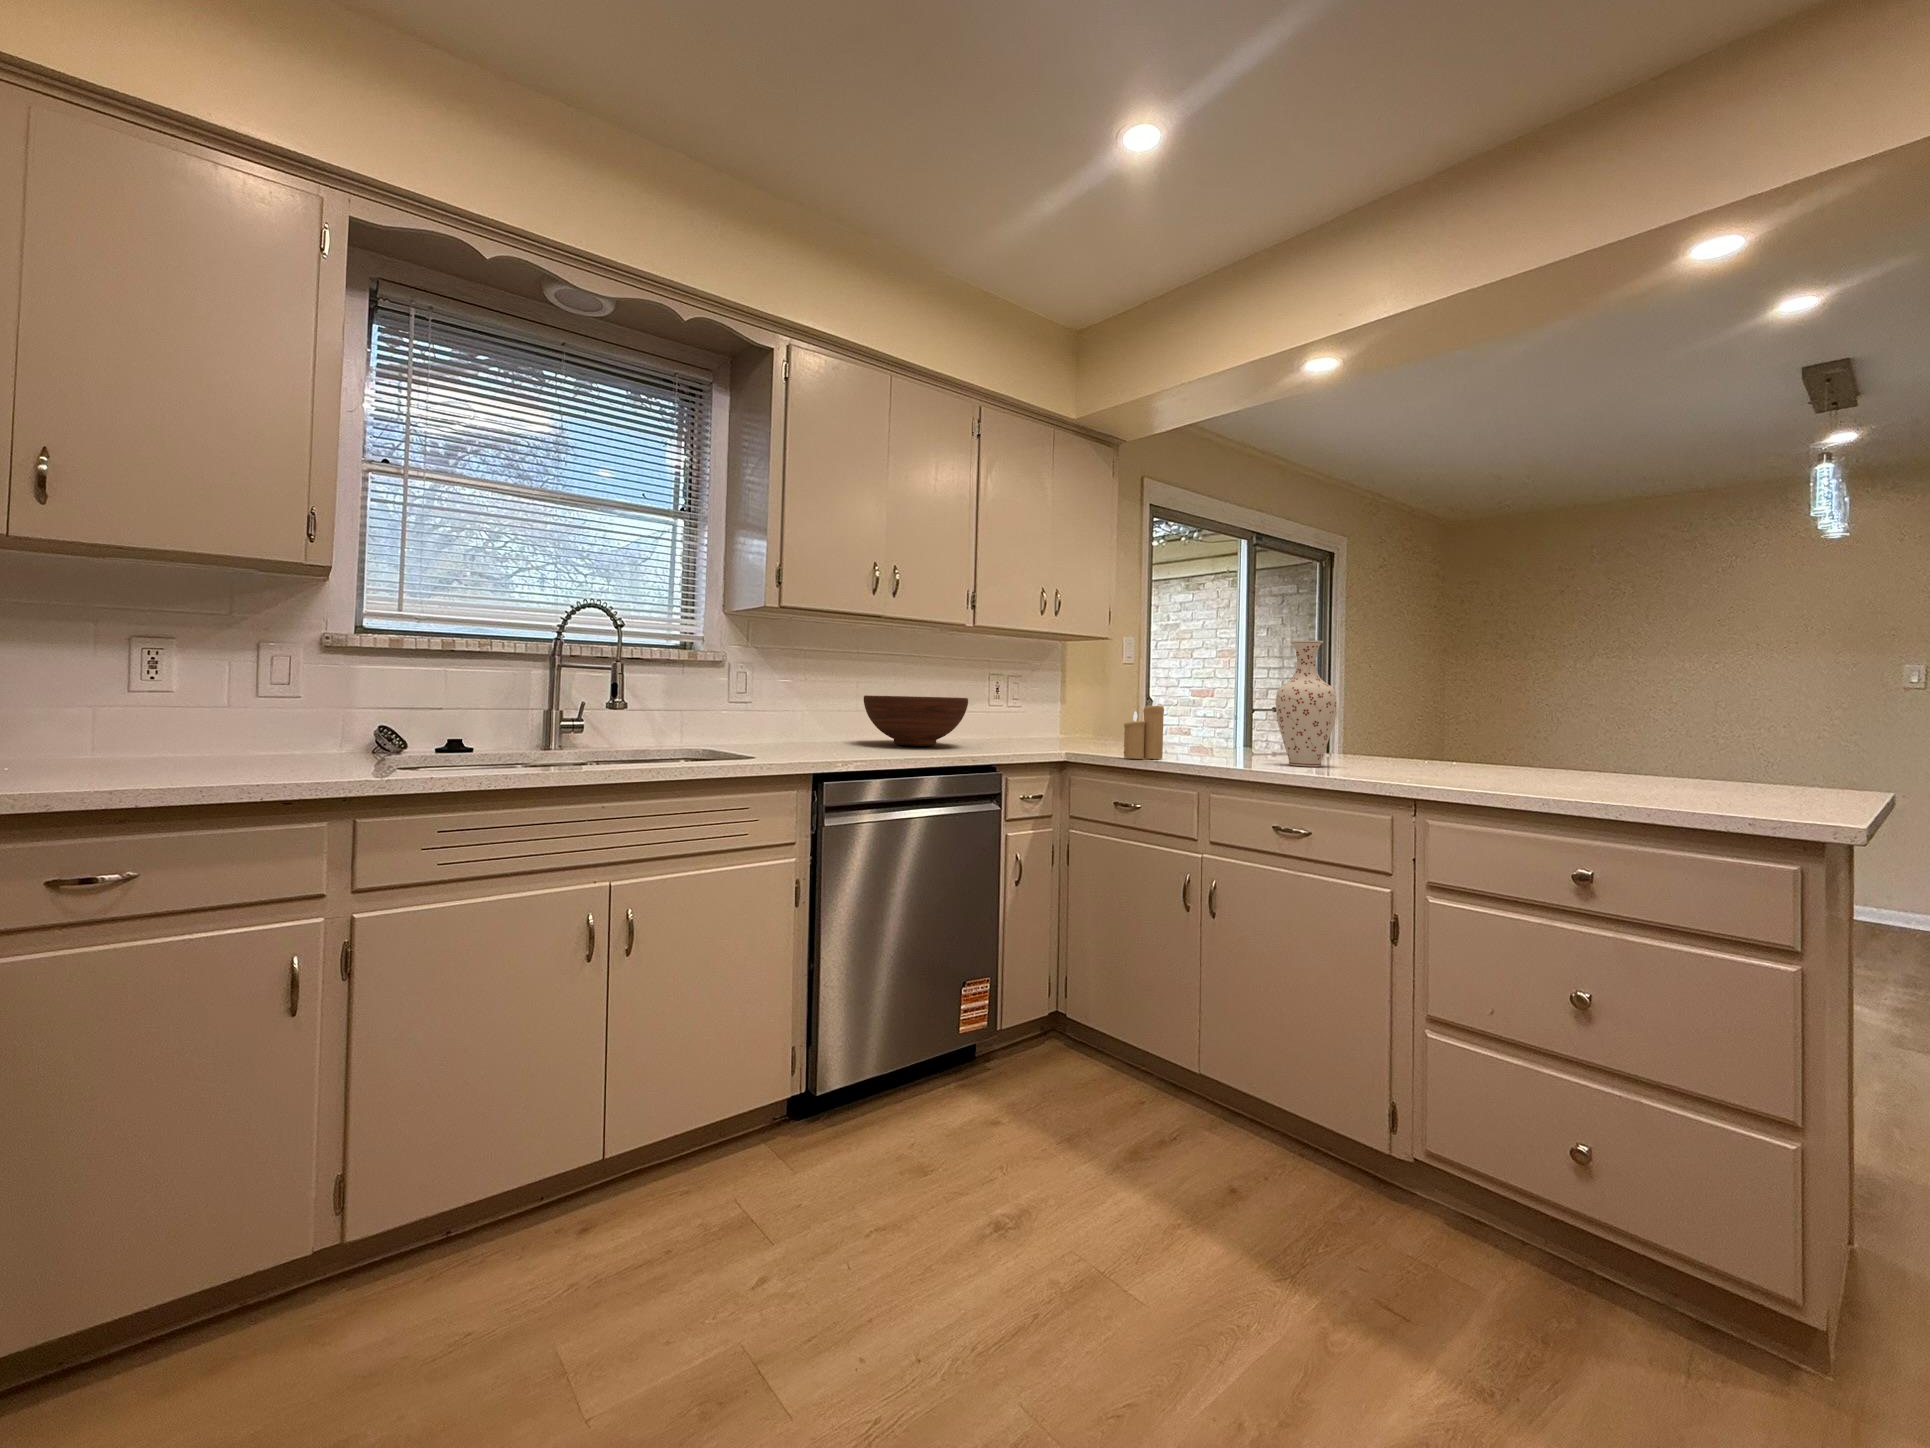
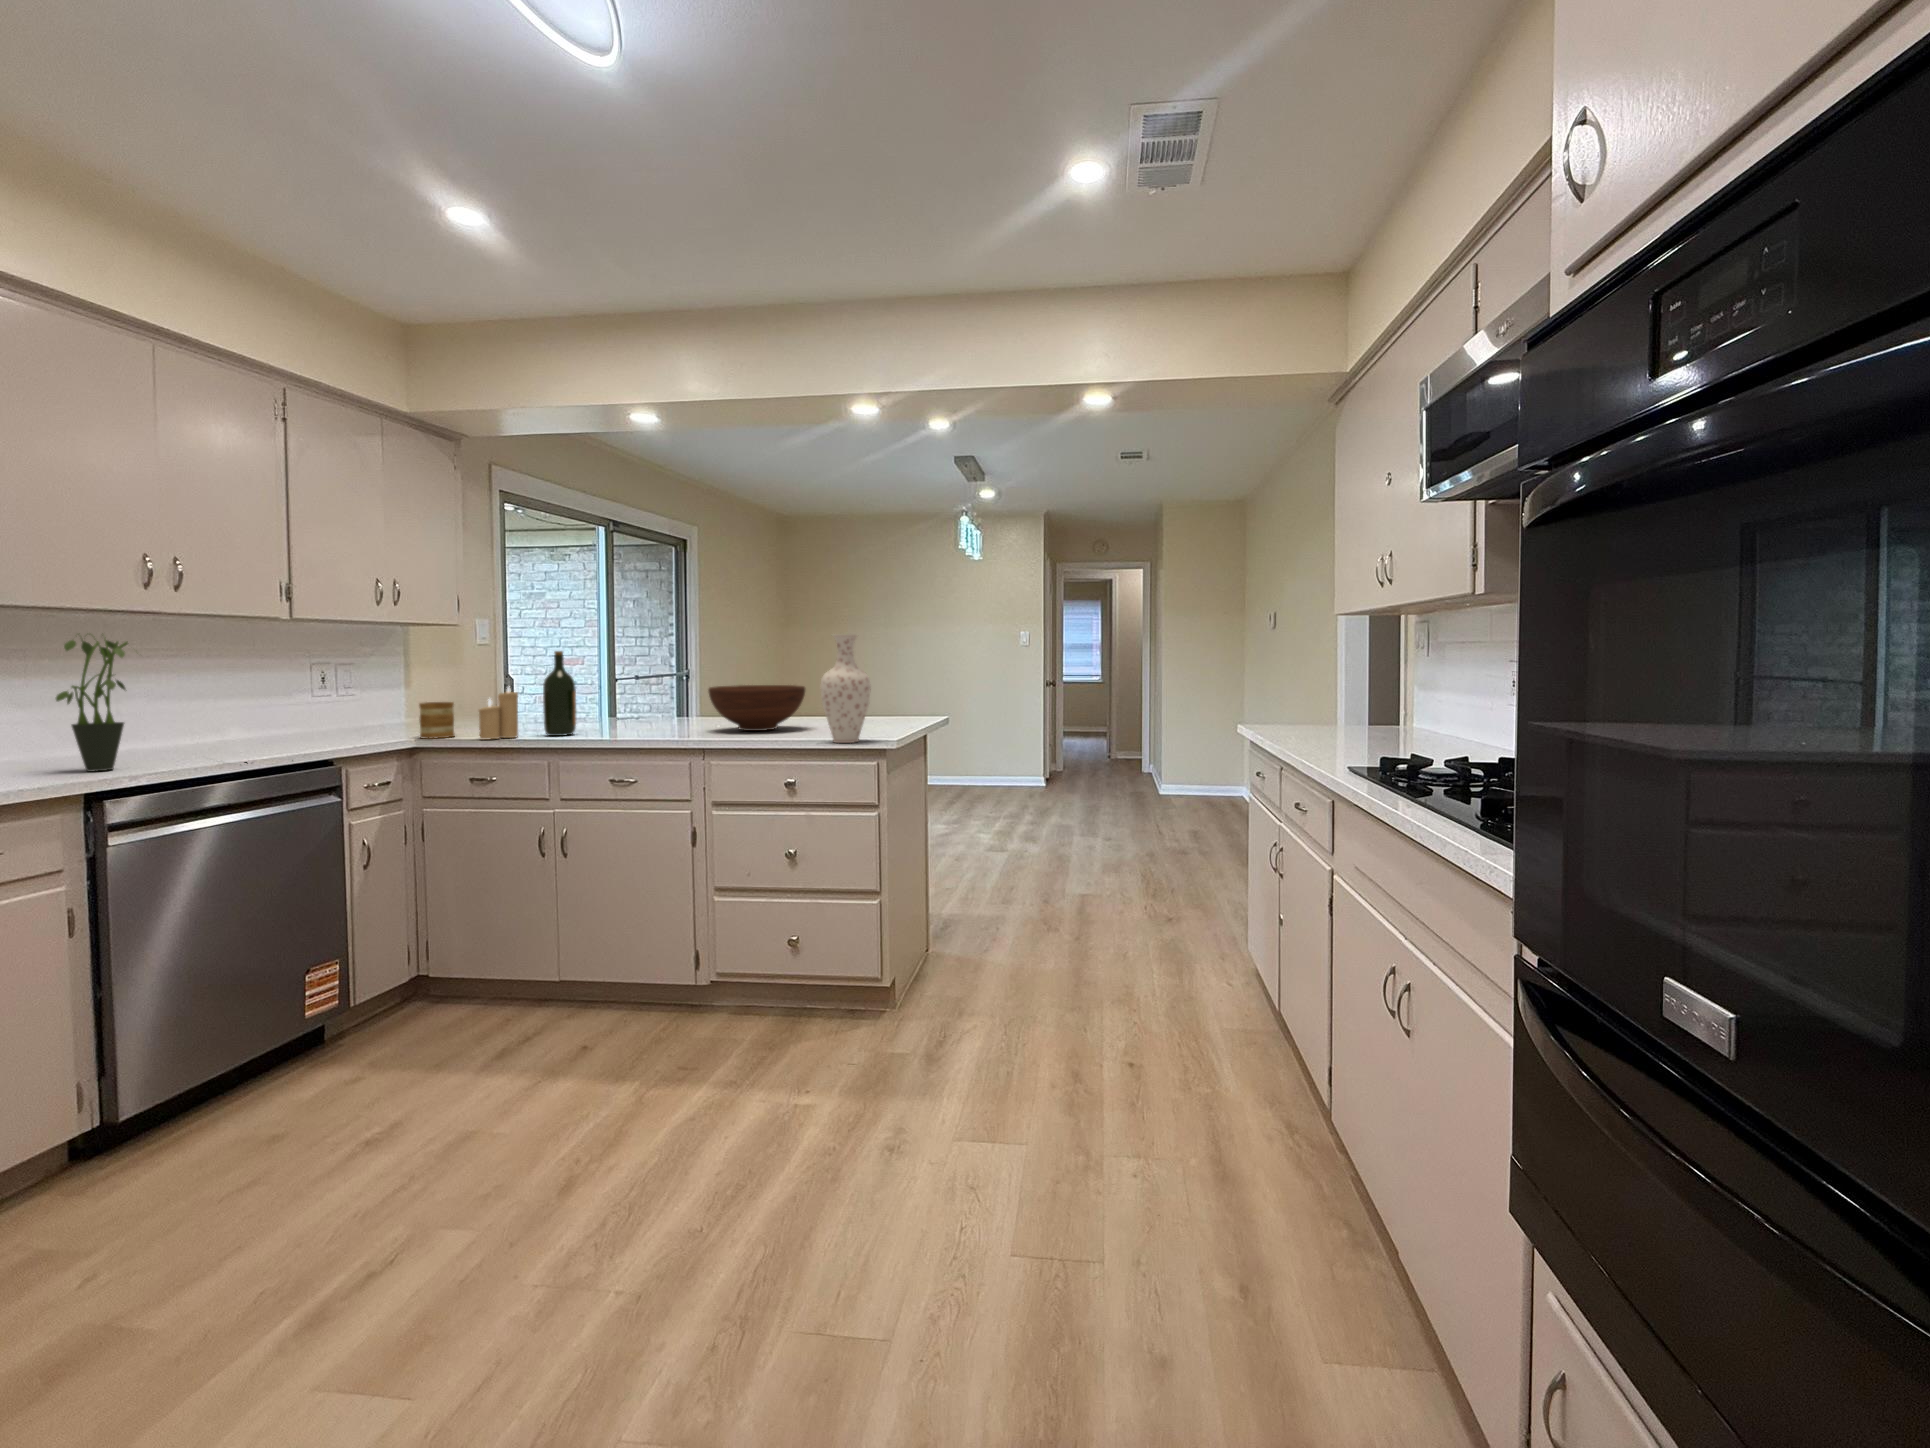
potted plant: none [804,631,861,757] -> present [56,639,128,772]
vase: present [1276,640,1337,767] -> present [821,634,871,743]
wine bottle: none [1190,659,1226,761] -> present [543,651,576,736]
fruit bowl: present [864,695,968,746] -> present [708,685,805,731]
mug: none [1068,716,1100,755] -> present [419,702,454,739]

